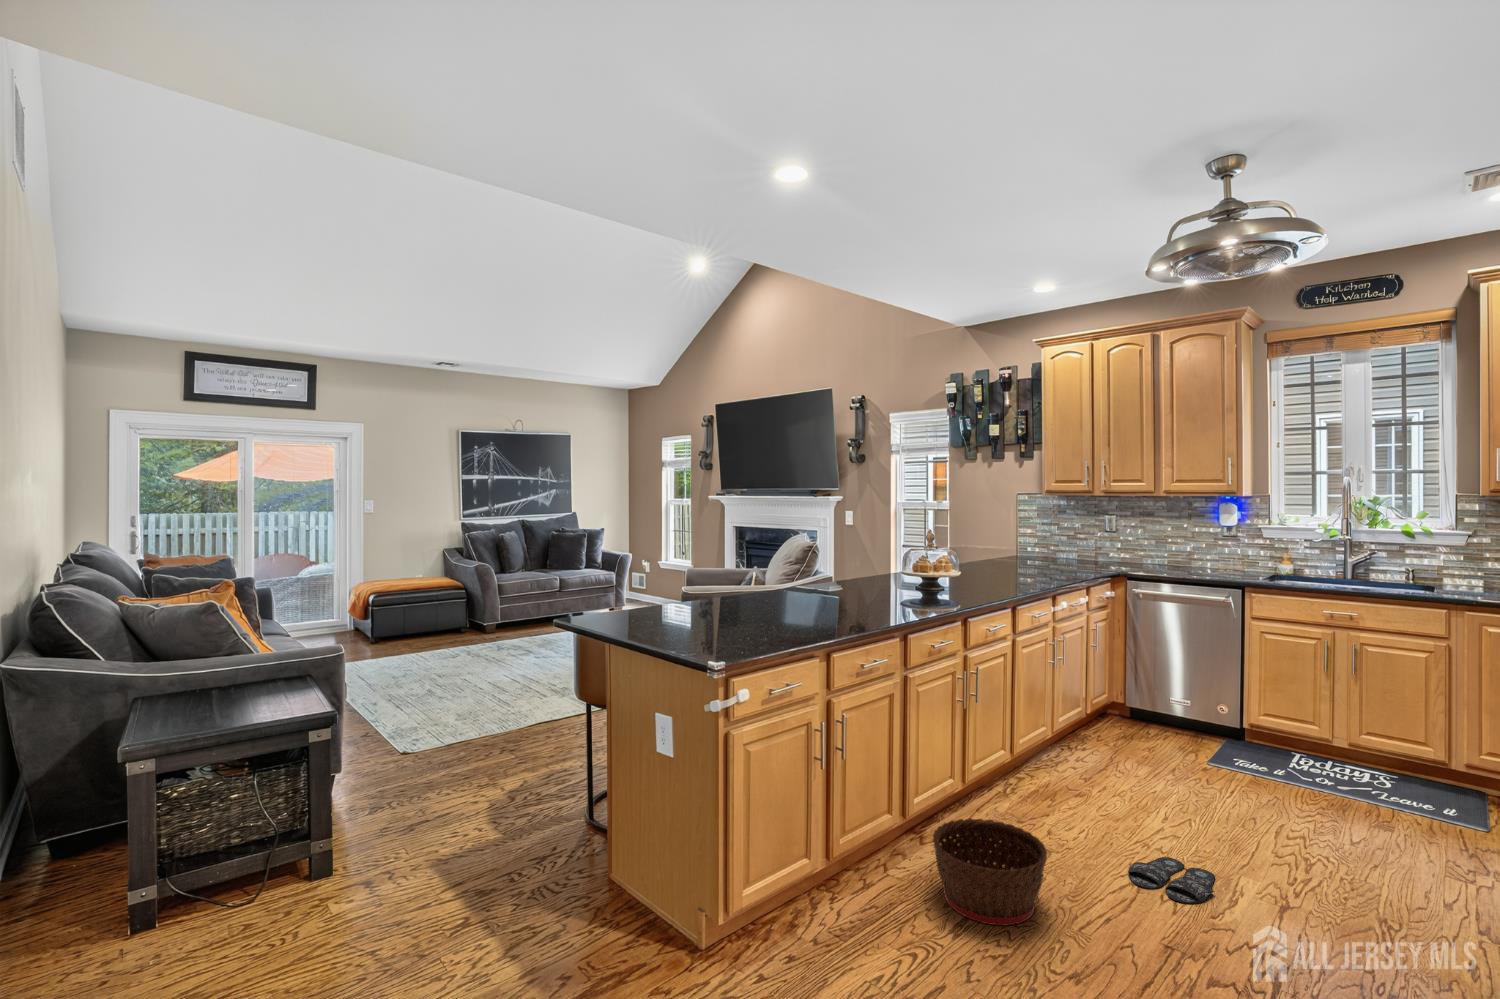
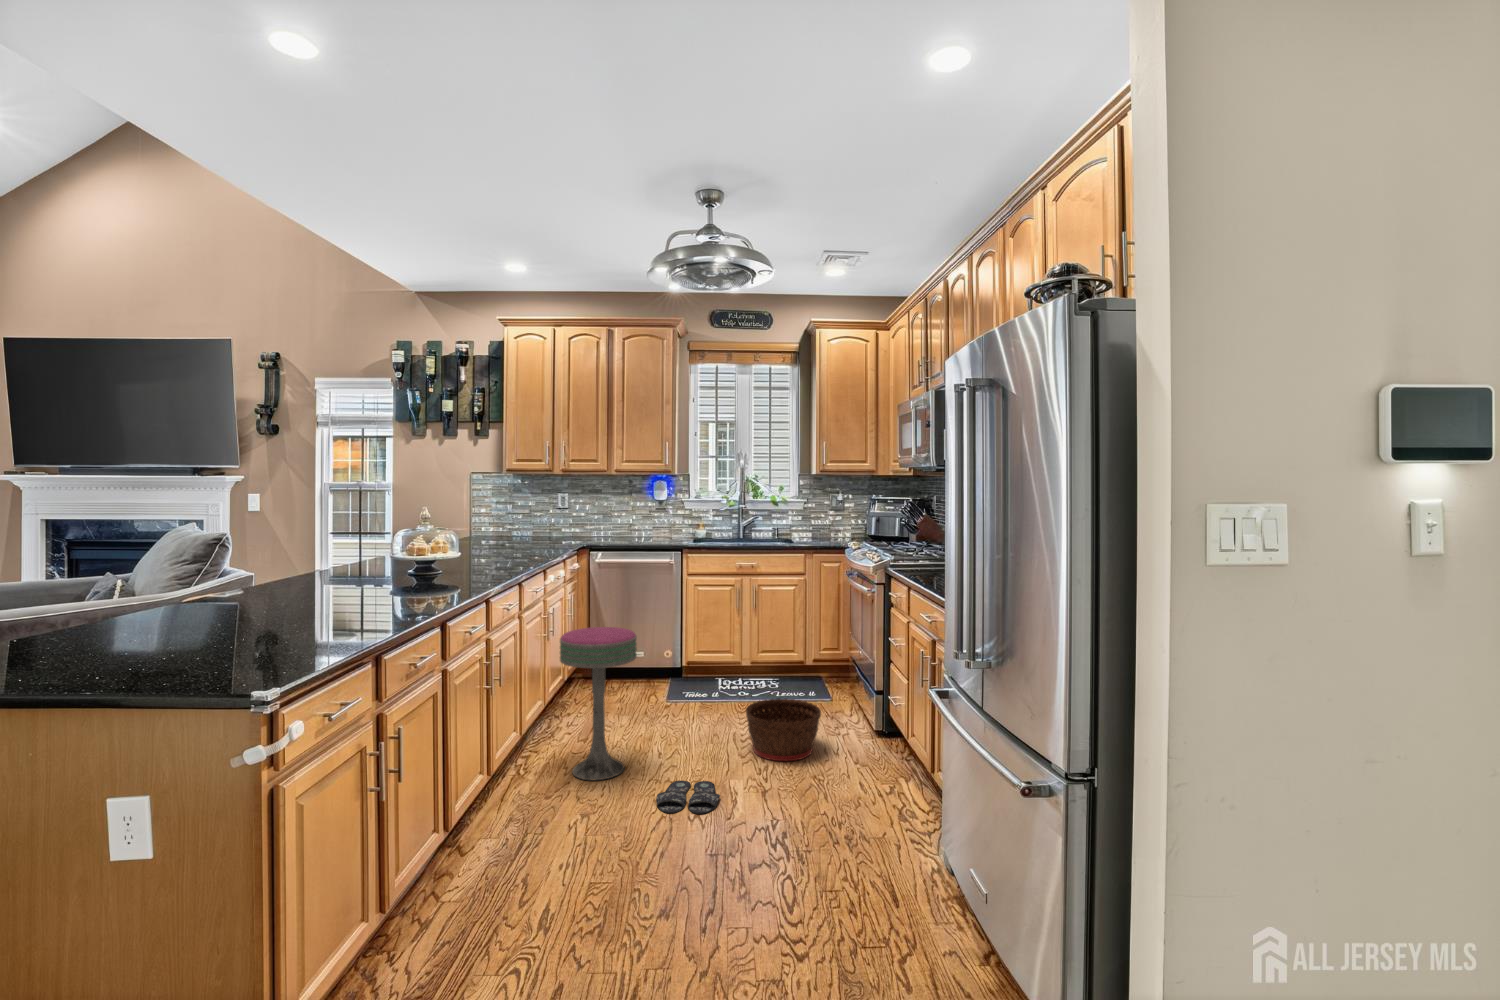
bar stool: none [1041,664,1128,829] -> present [560,627,637,780]
basket: present [933,818,1047,925] -> present [746,698,821,761]

